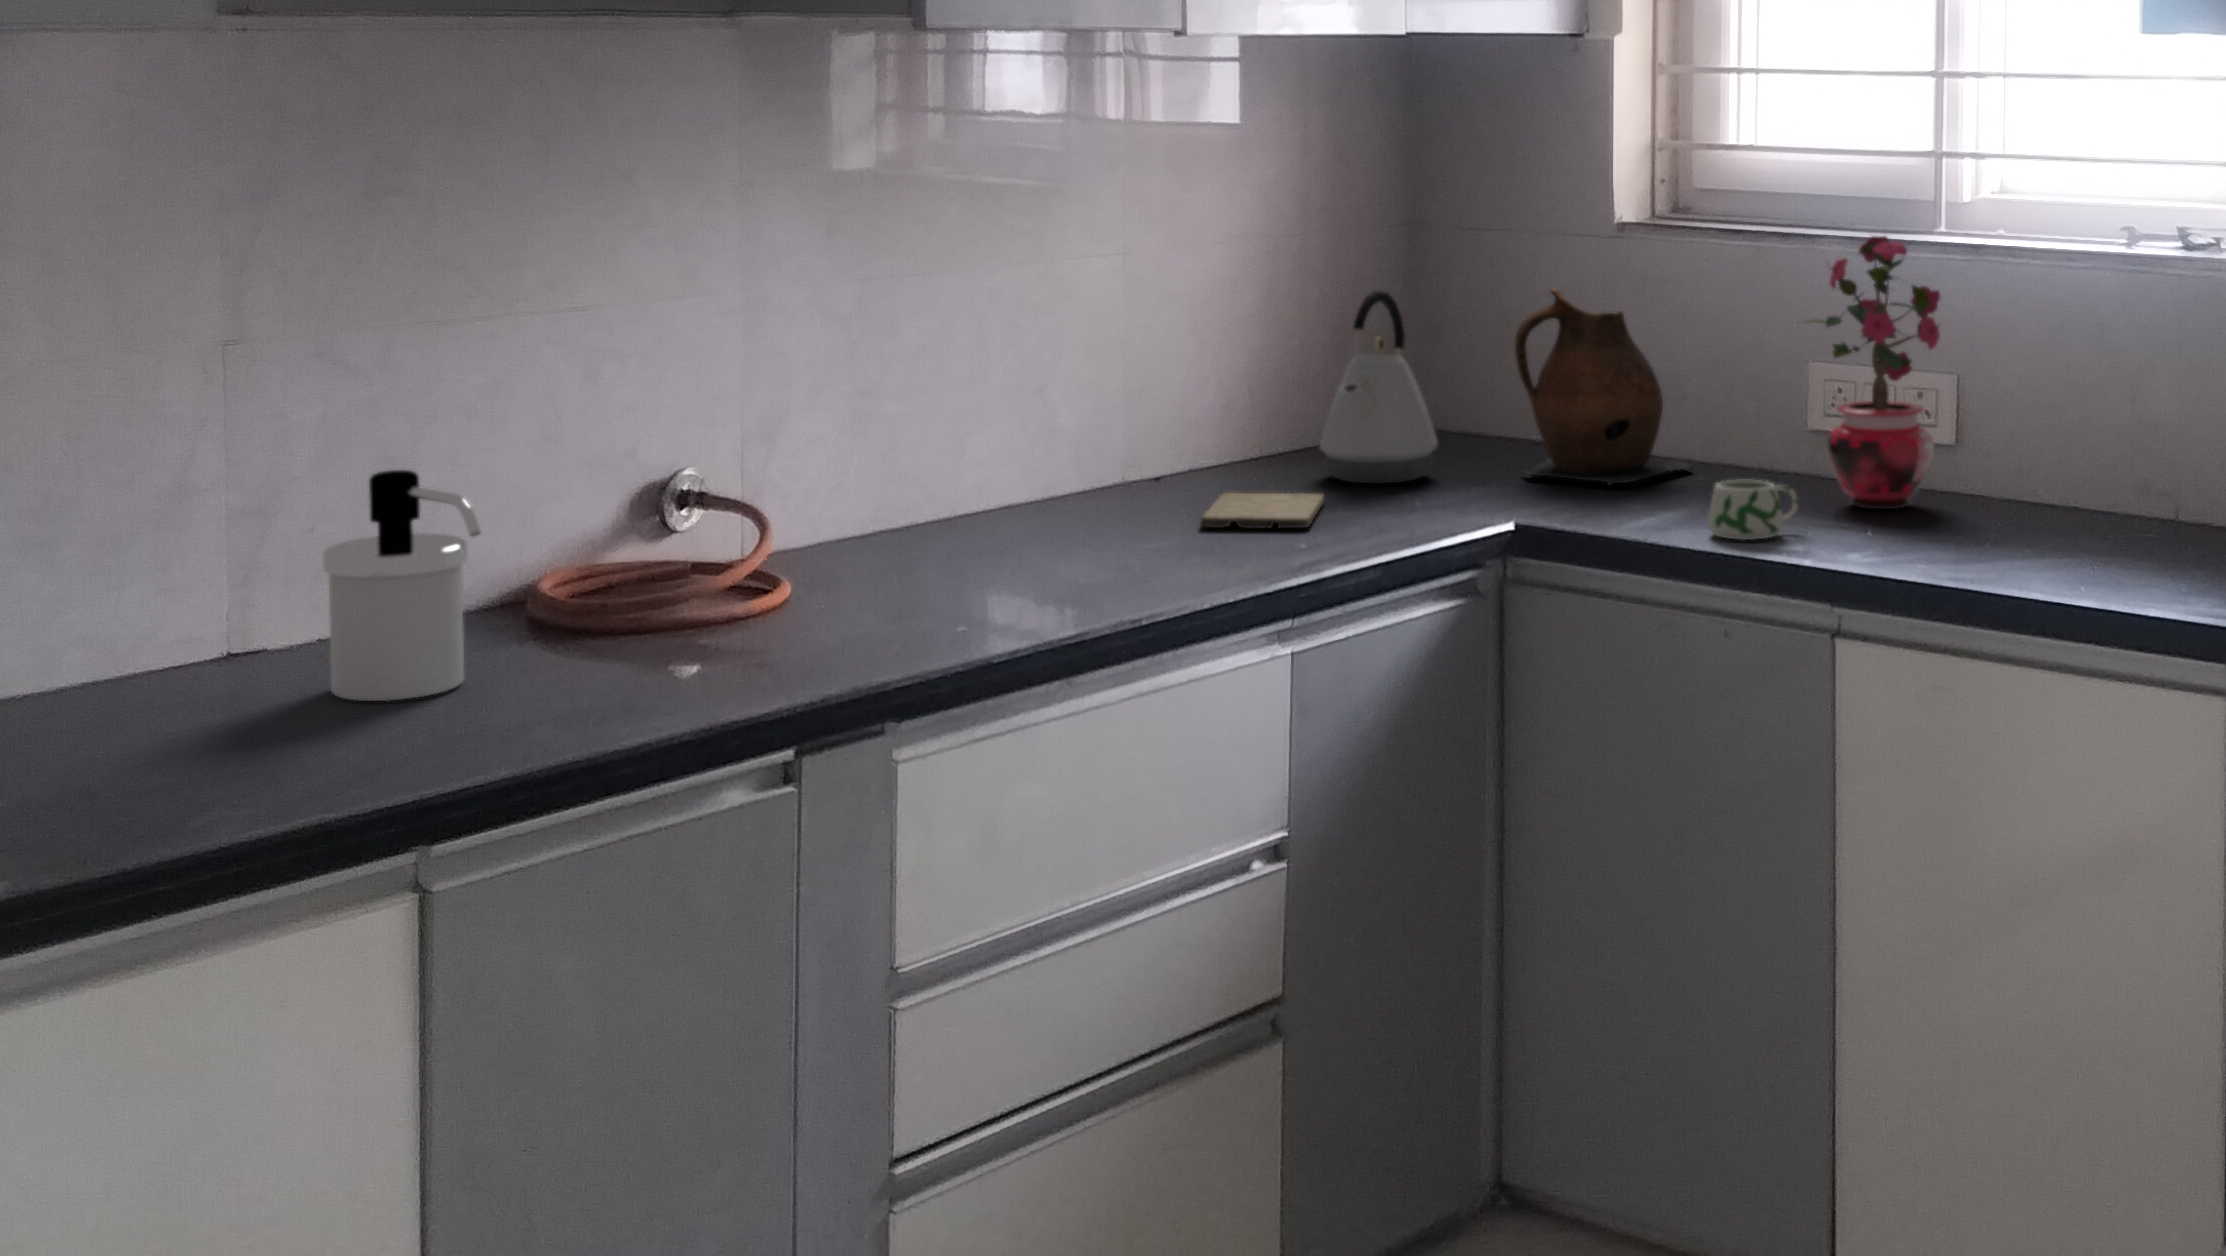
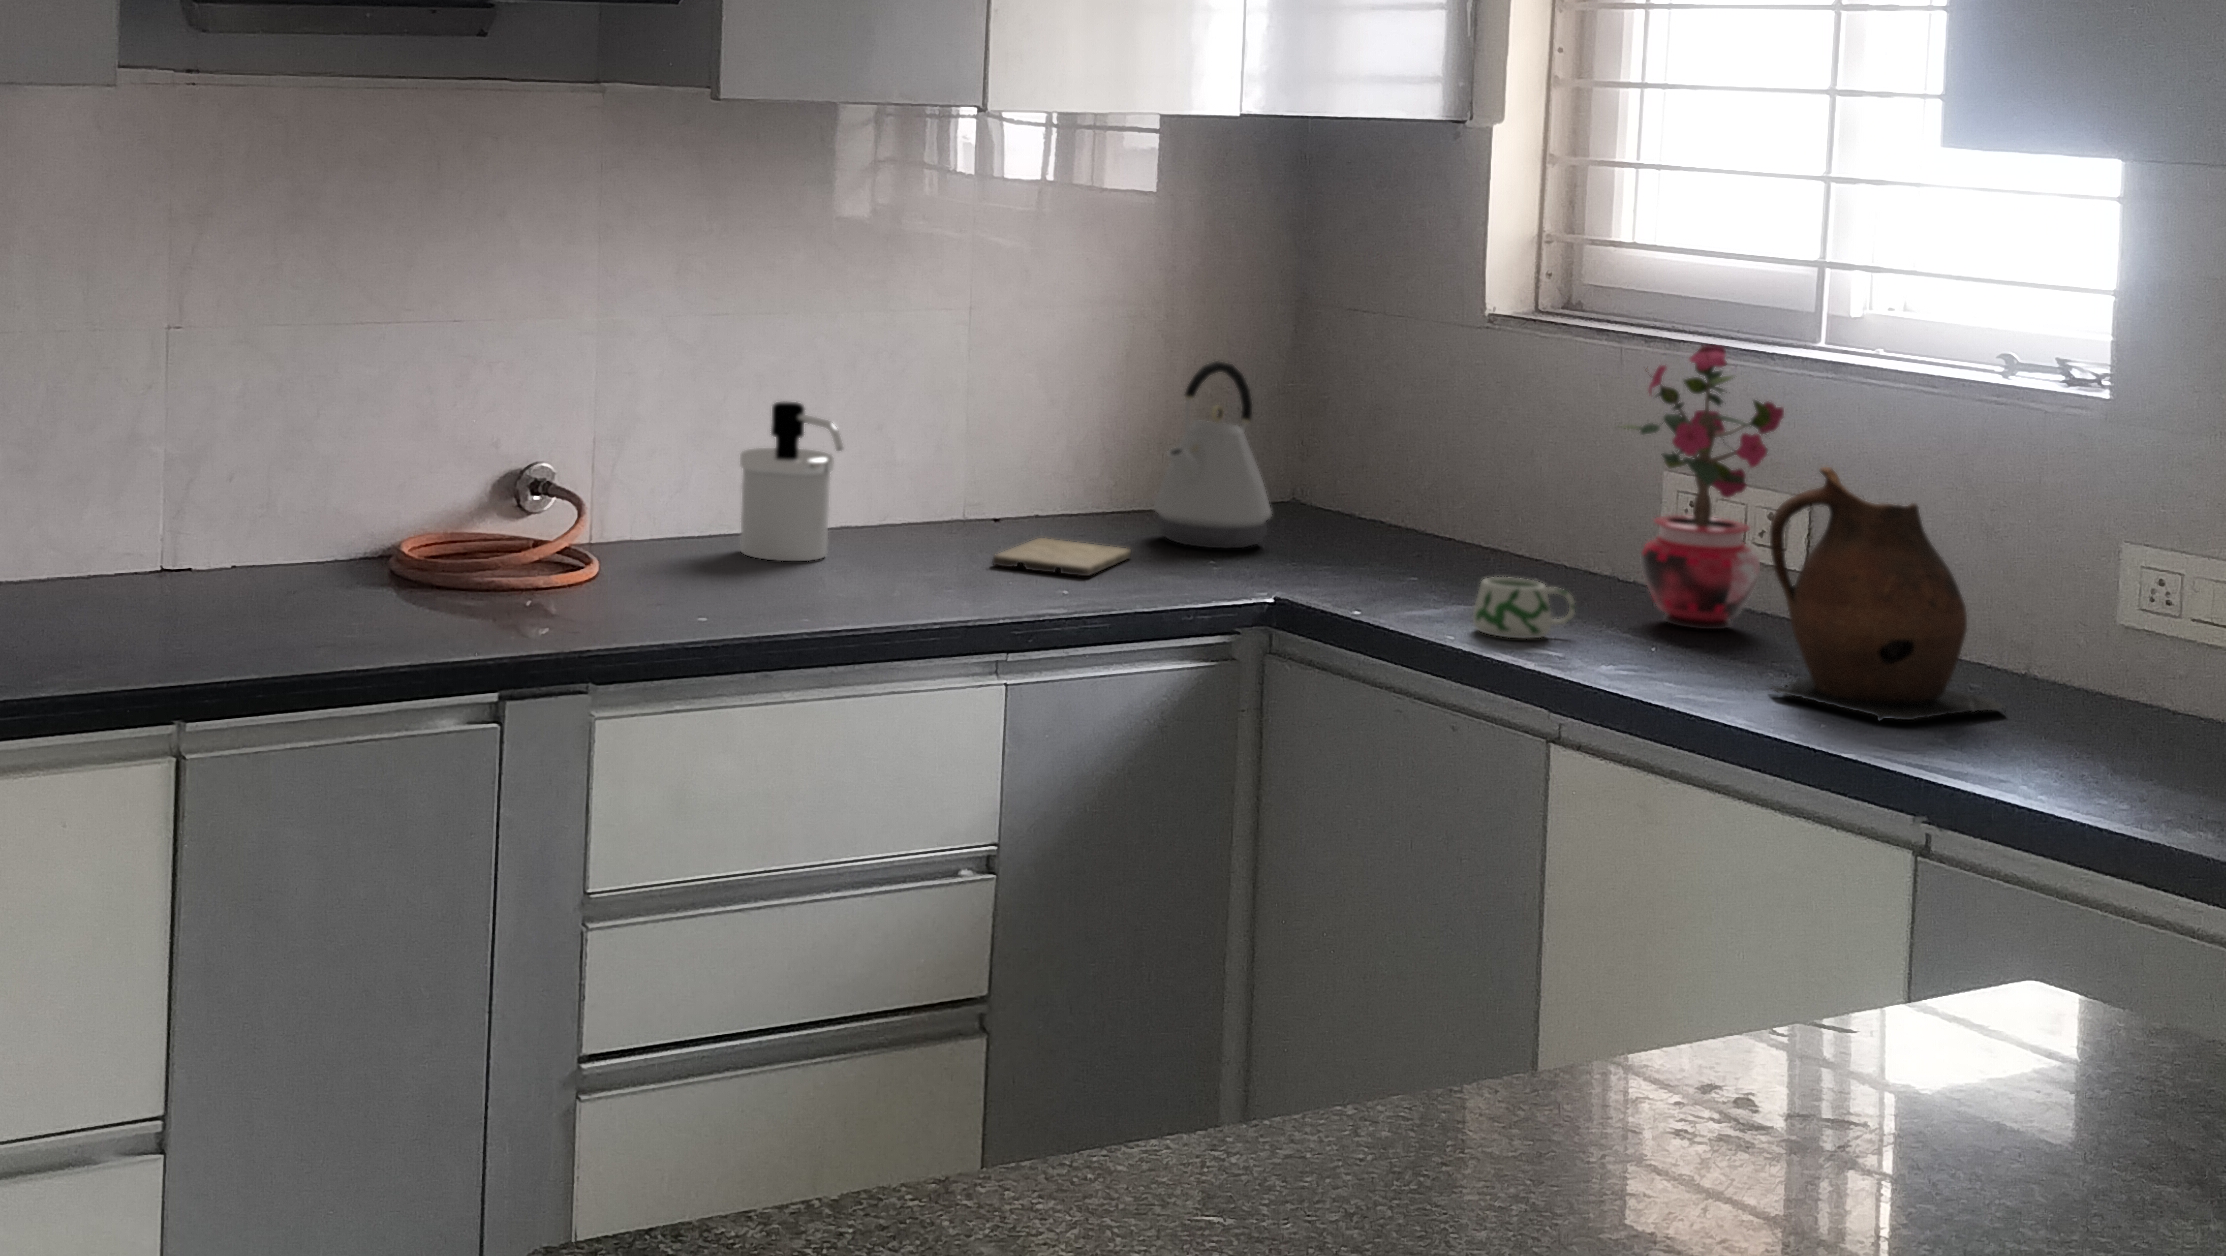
ceramic pitcher: present [1515,288,1690,485] -> present [1770,467,2006,721]
soap dispenser: present [323,470,480,701] -> present [740,402,843,561]

